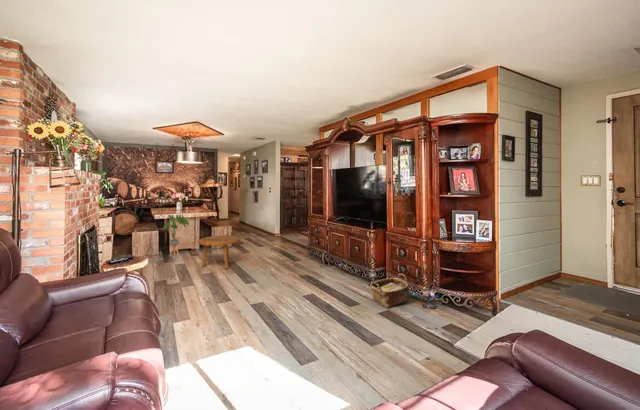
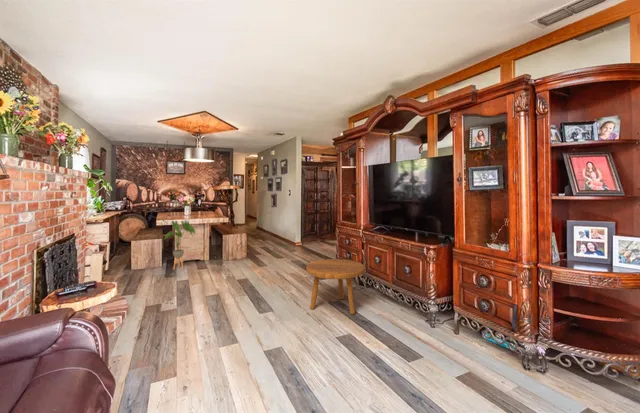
footstool: present [199,236,239,269] -> present [306,259,365,315]
woven basket: present [370,274,410,307] -> none [440,312,502,369]

